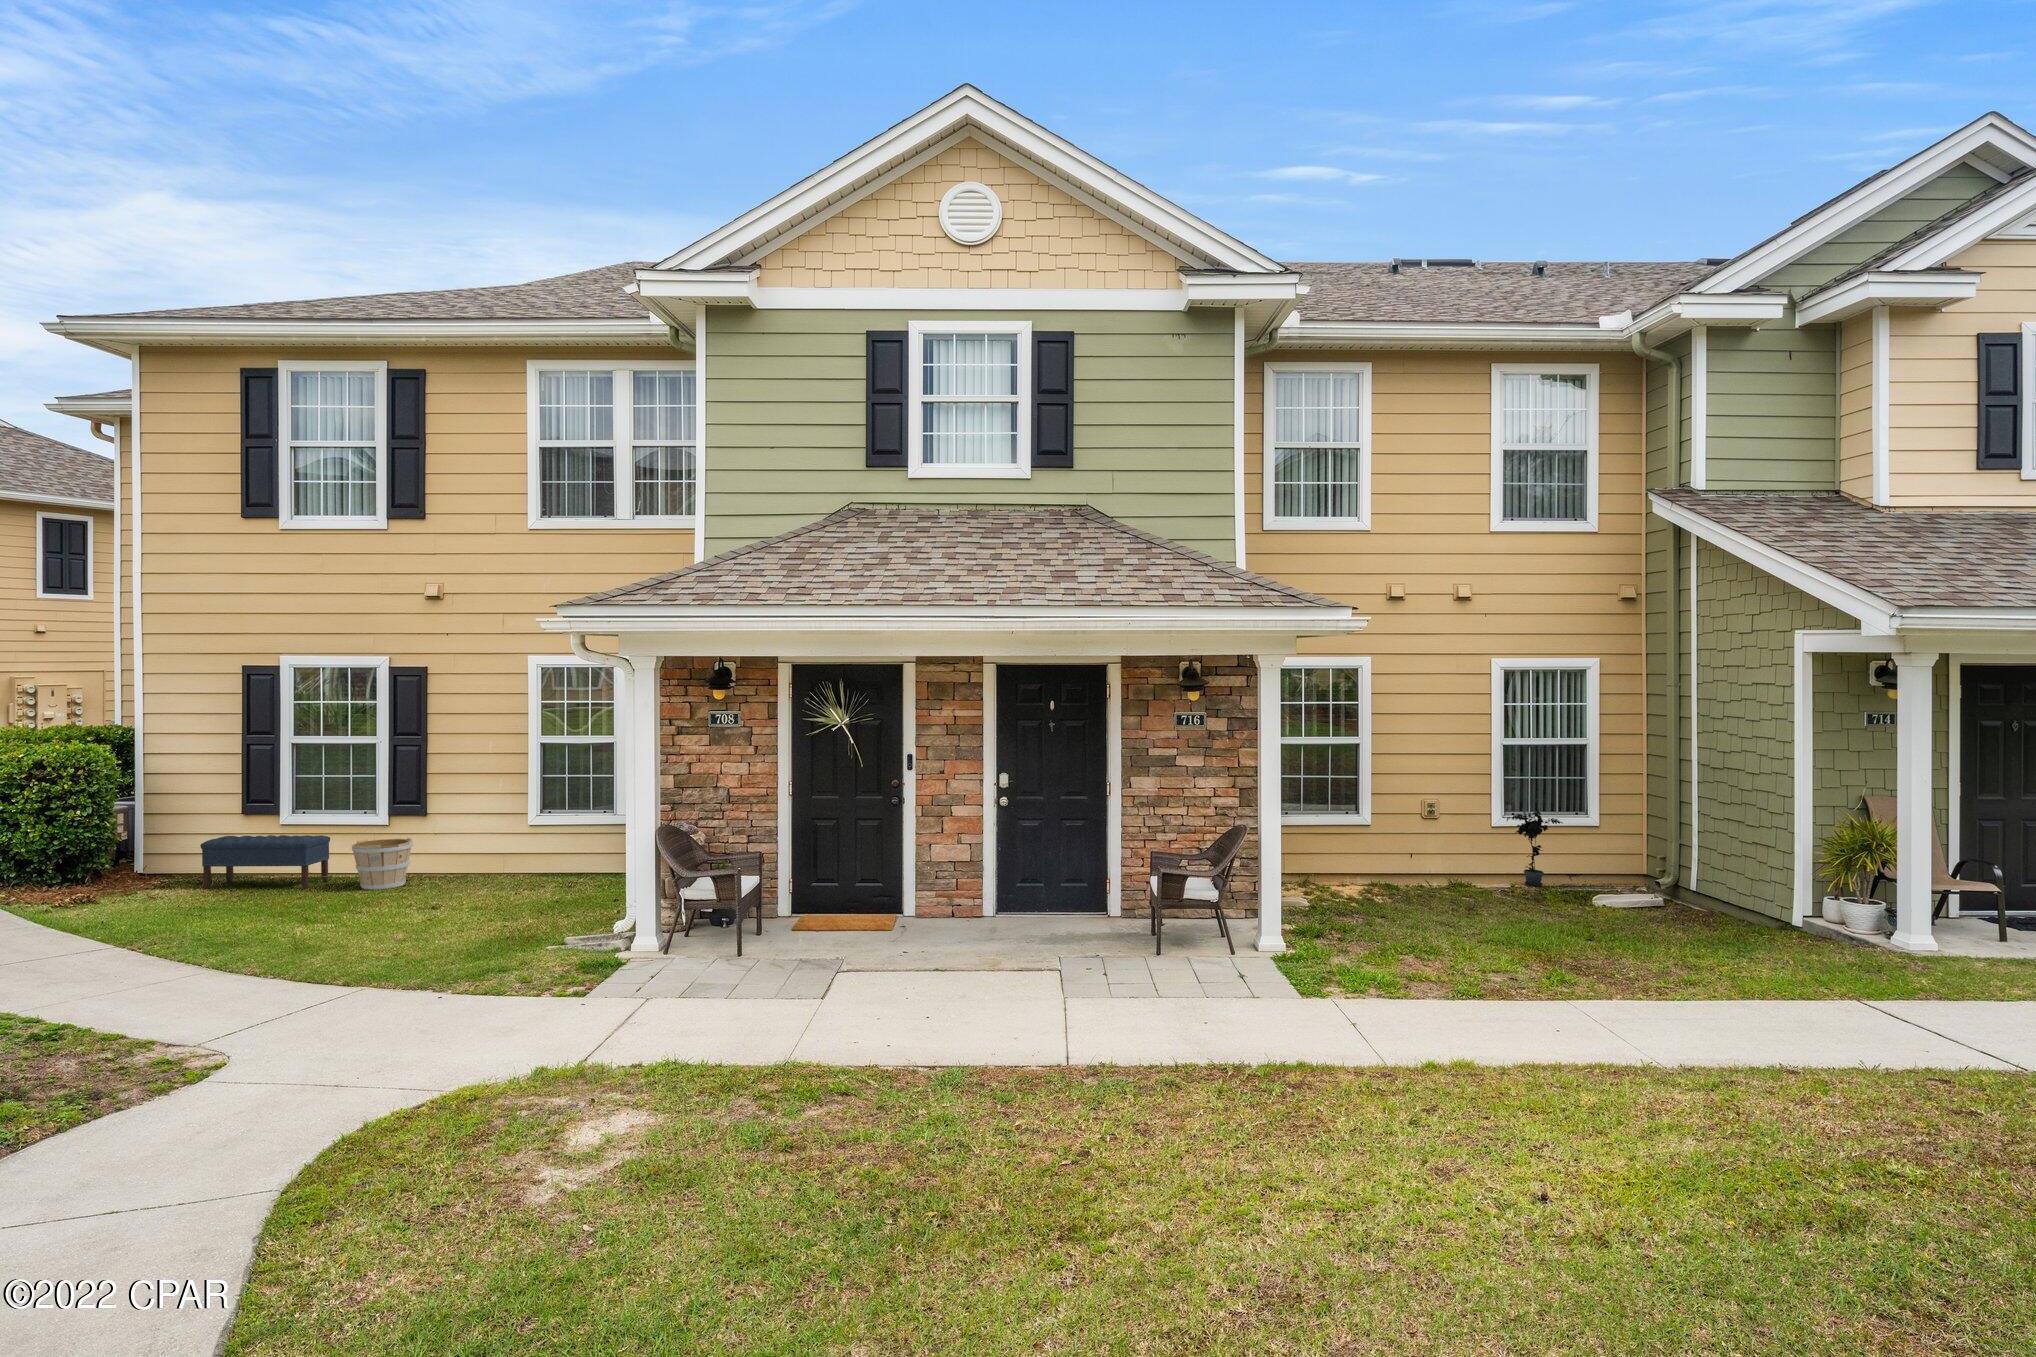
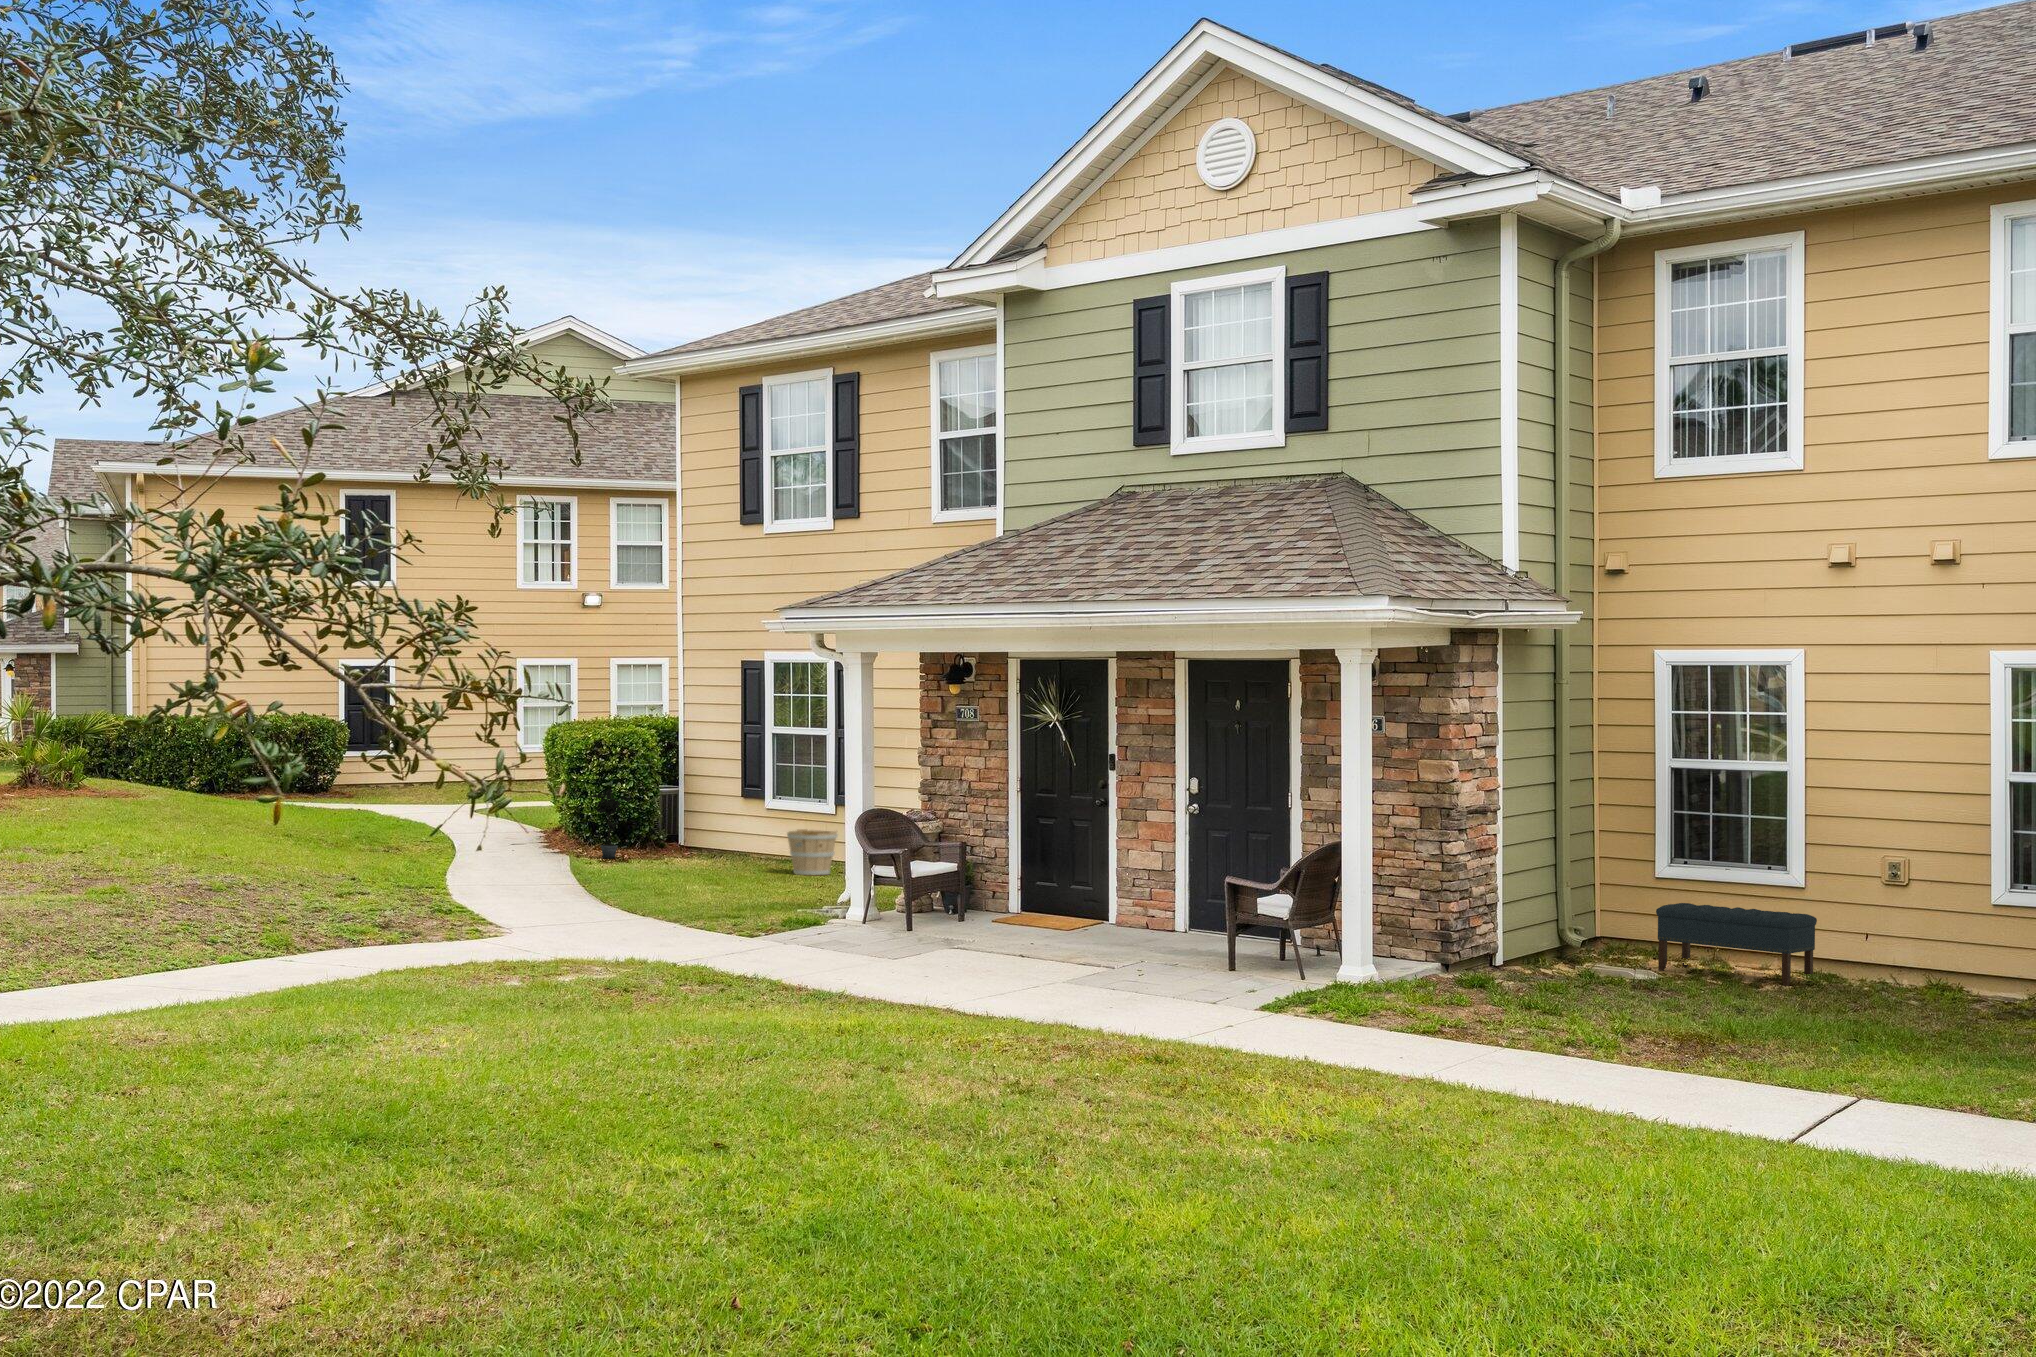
potted plant: present [1507,809,1562,886] -> present [587,790,632,858]
bench: present [200,835,330,889] -> present [1656,903,1817,986]

